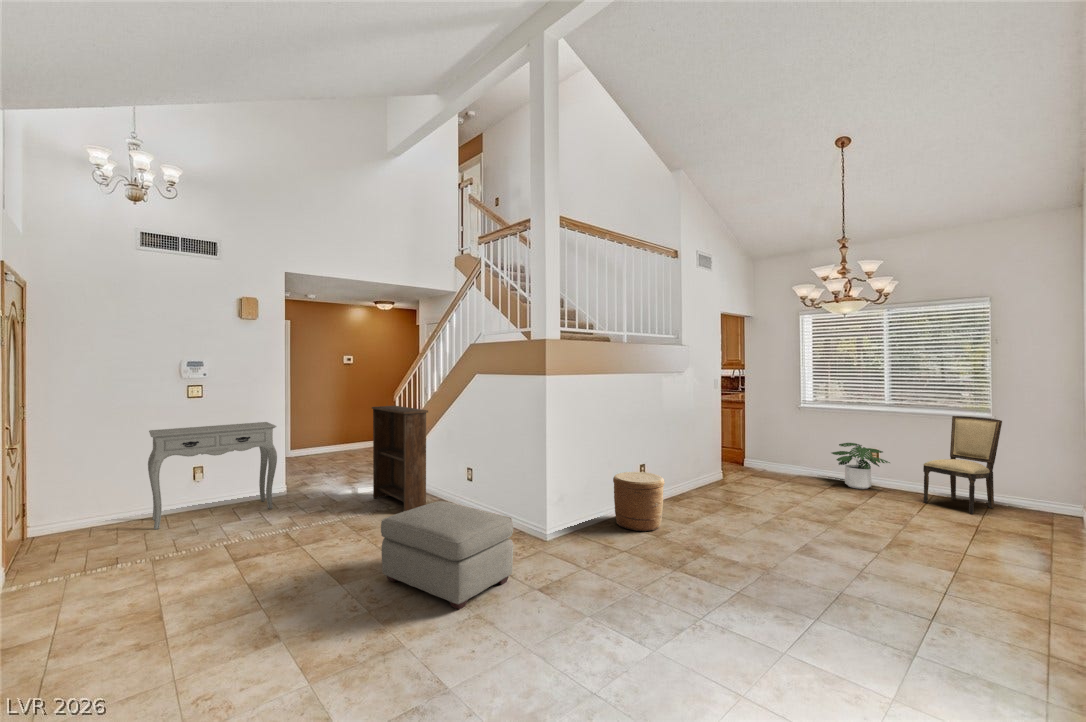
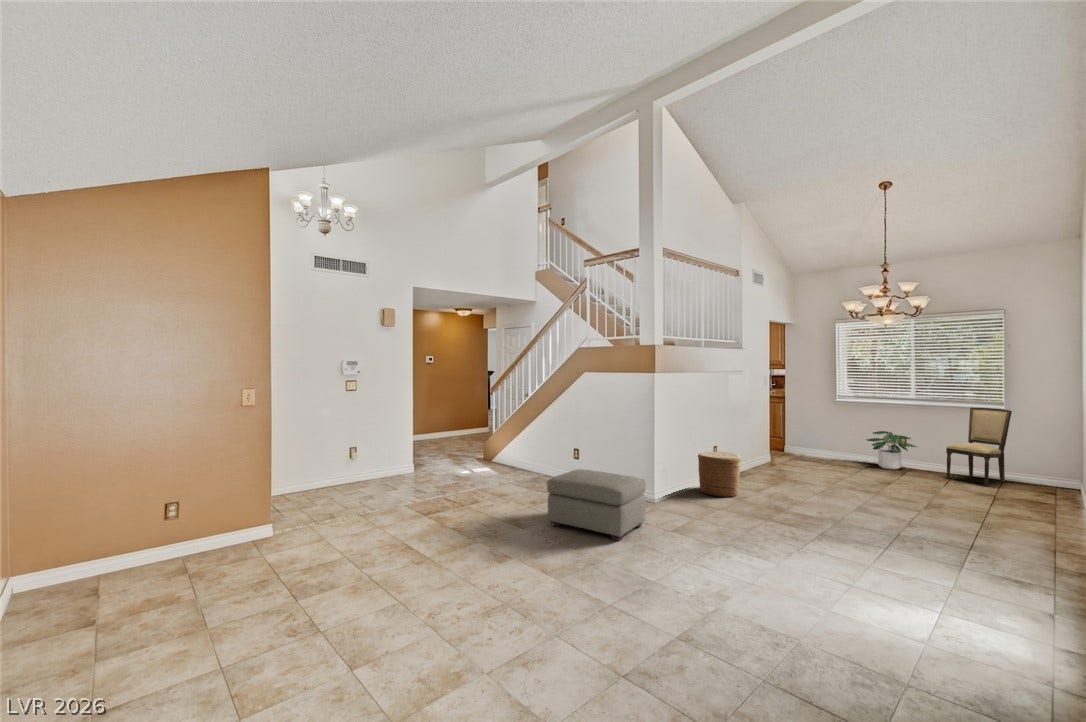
bookshelf: present [372,406,428,511] -> none [486,399,541,485]
console table: present [148,422,277,530] -> none [321,412,416,496]

